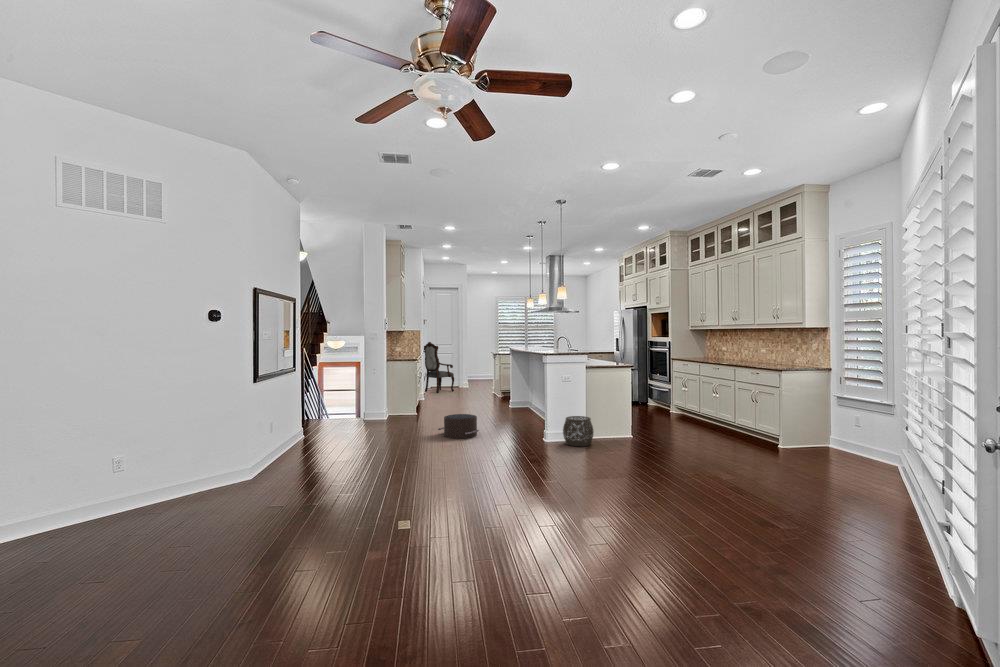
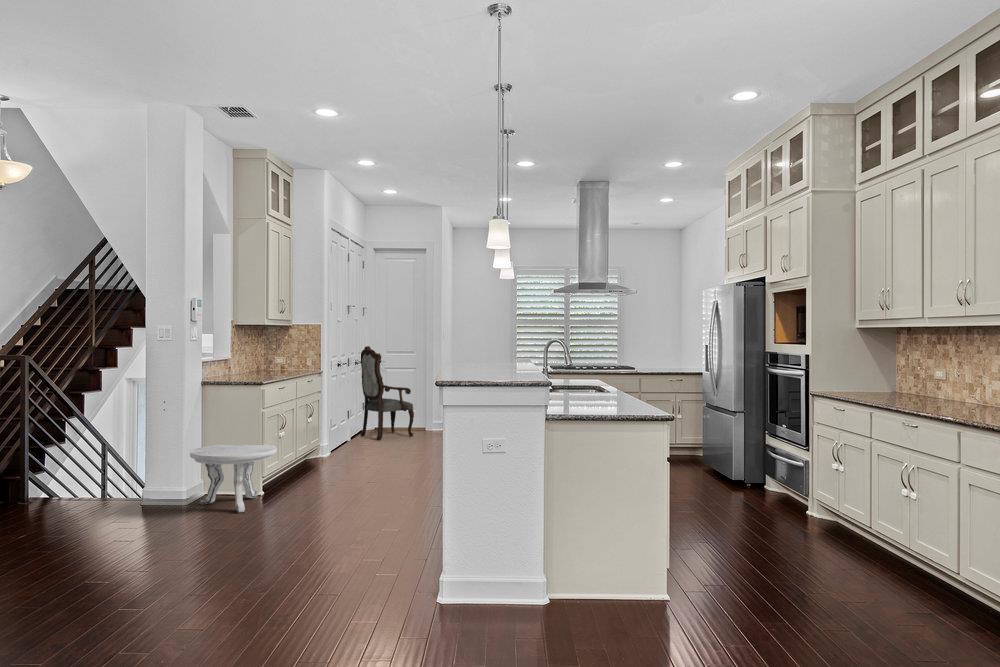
side table: none [385,389,426,421] -> present [190,444,277,513]
pouf: present [438,414,479,439] -> none [223,516,312,581]
woven basket: present [563,416,594,446] -> none [474,548,554,639]

